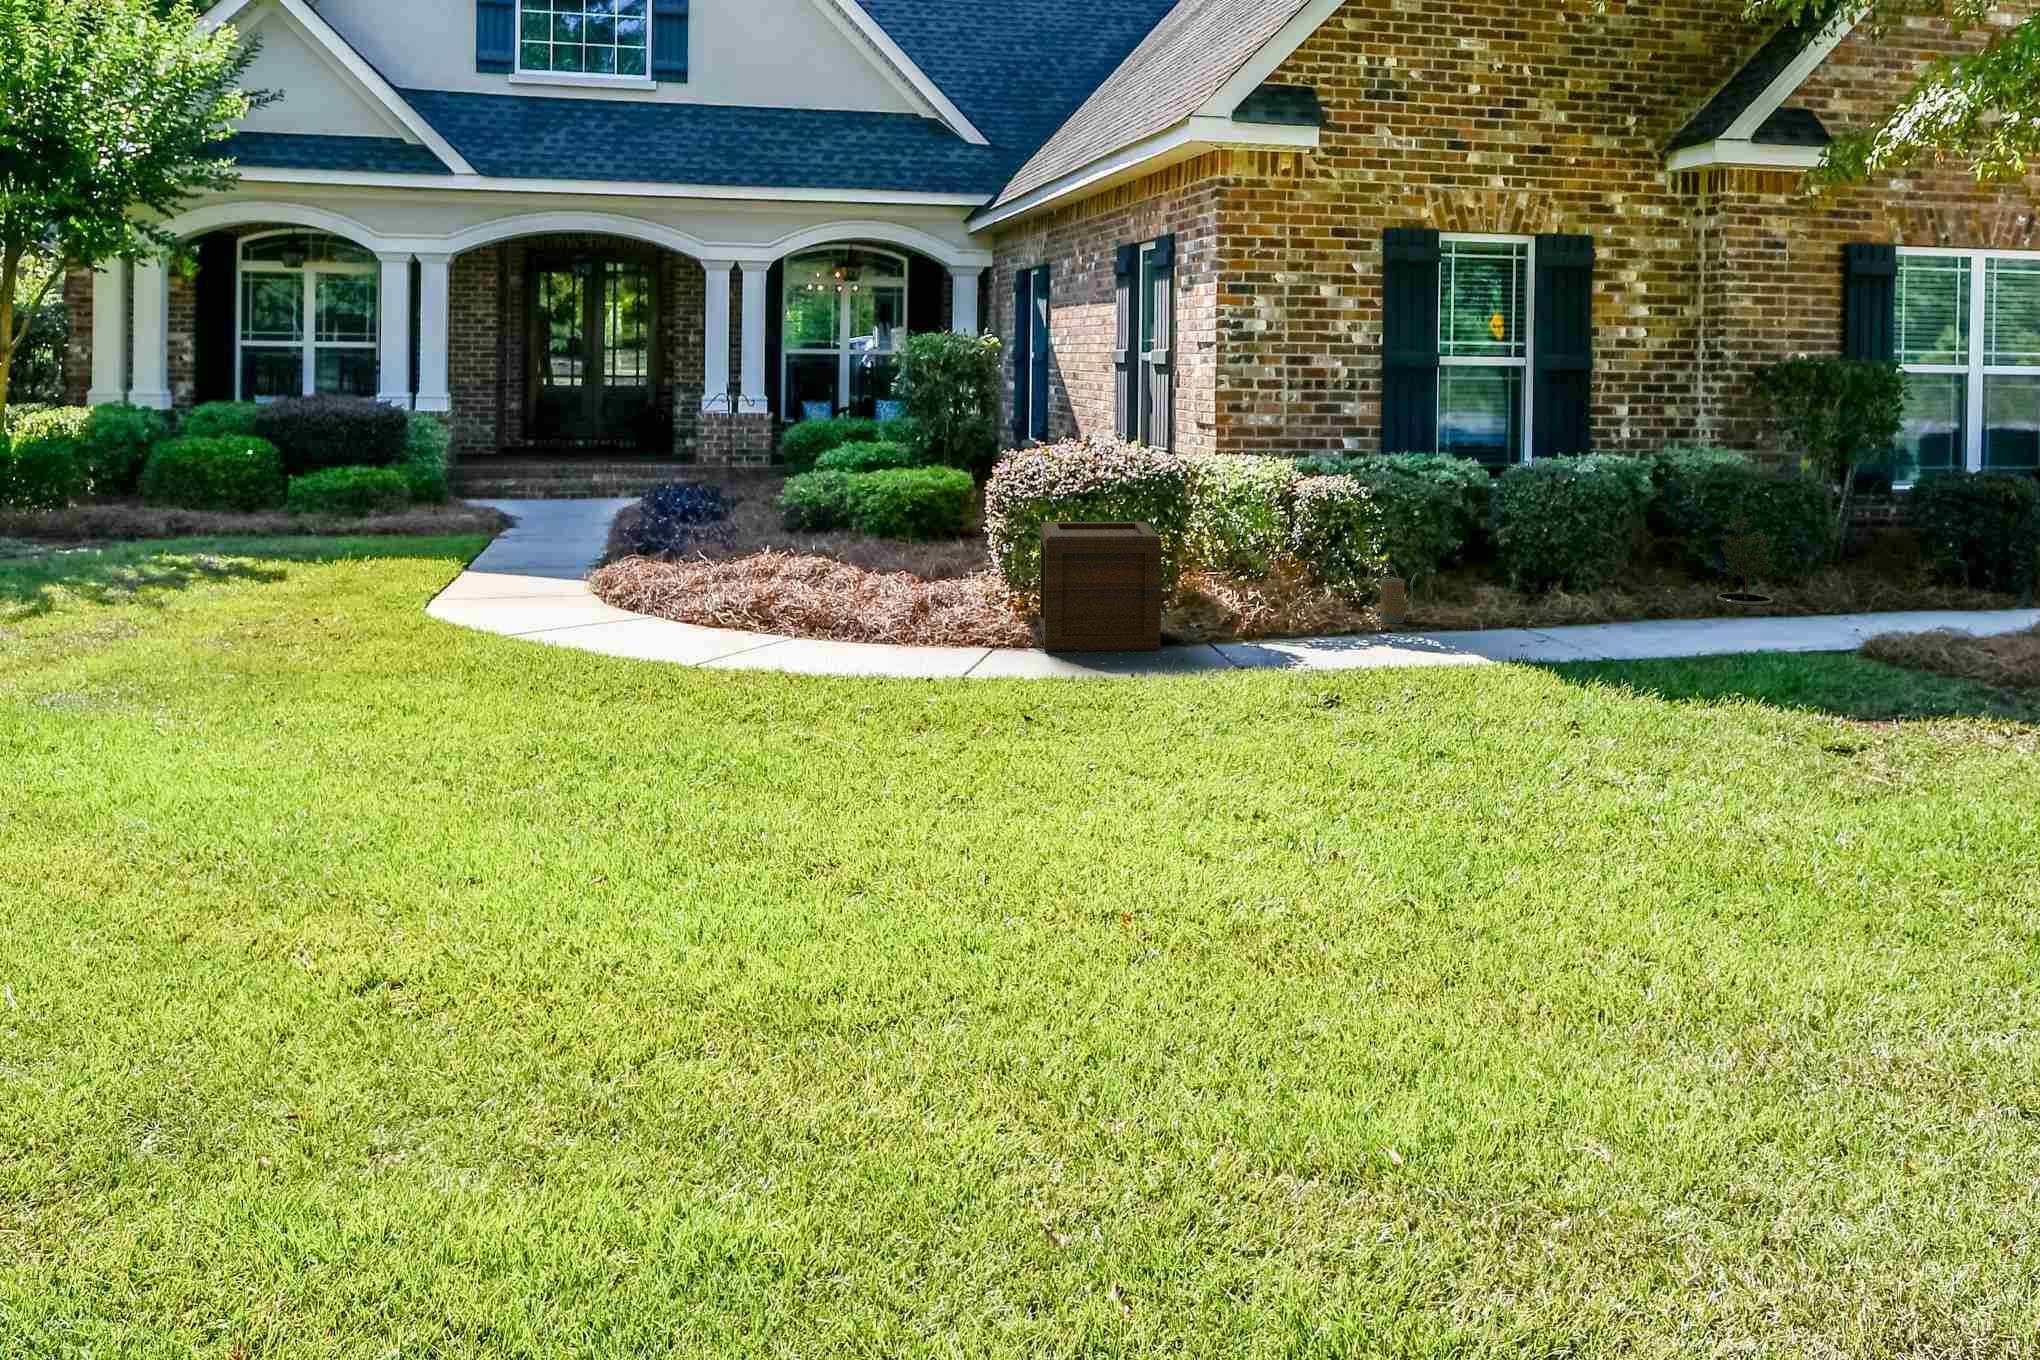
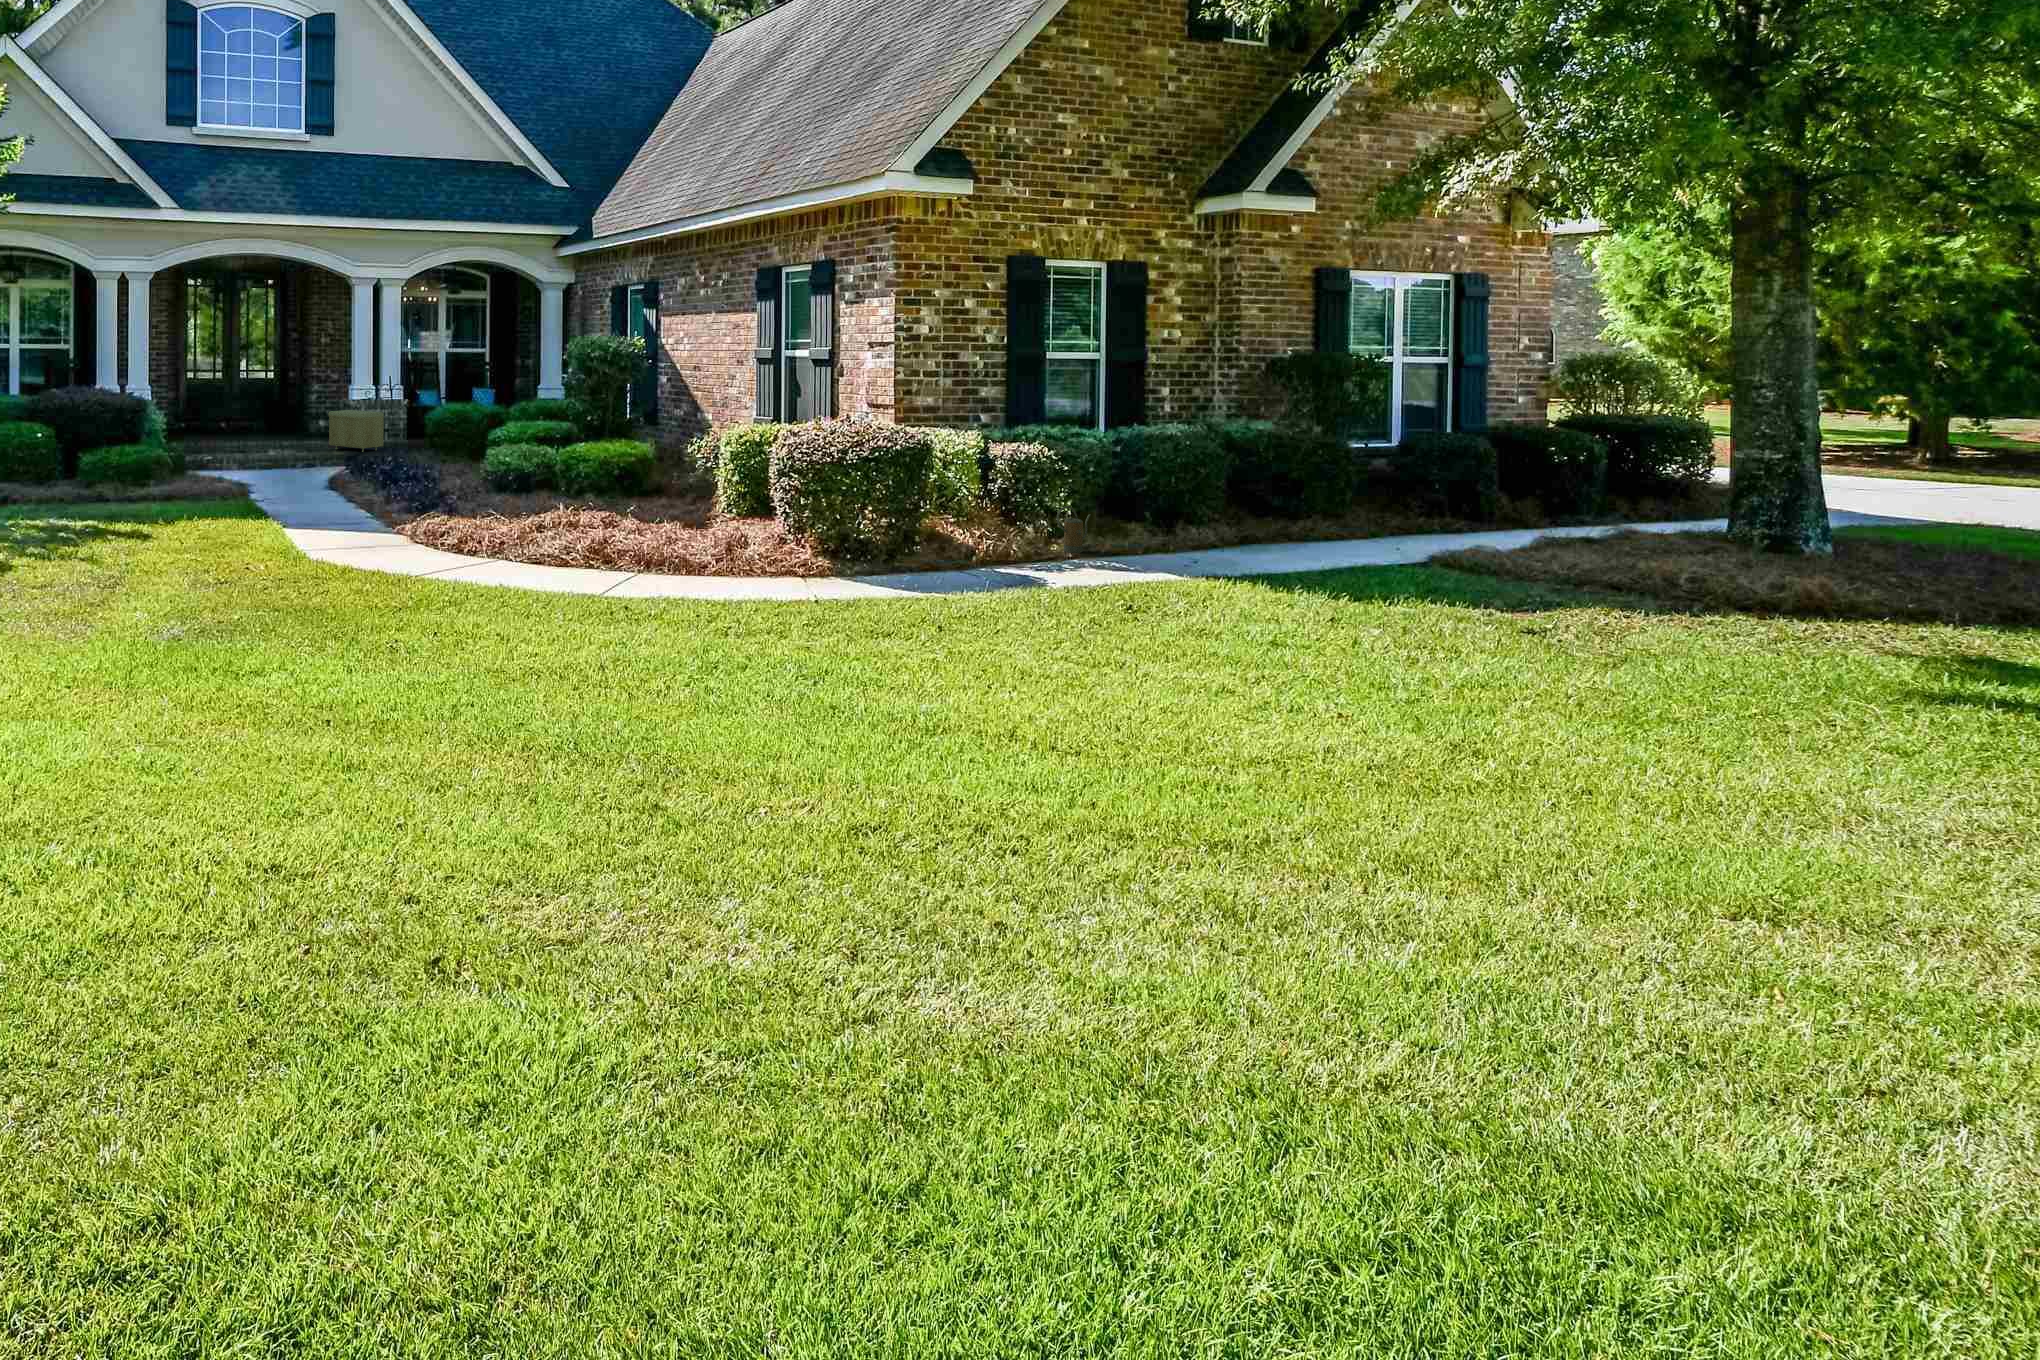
storage bench: none [667,425,732,477] -> present [328,410,384,452]
potted tree: present [1717,506,1776,605] -> none [1269,460,1316,534]
wooden crate: present [1040,522,1162,652] -> none [831,480,947,580]

